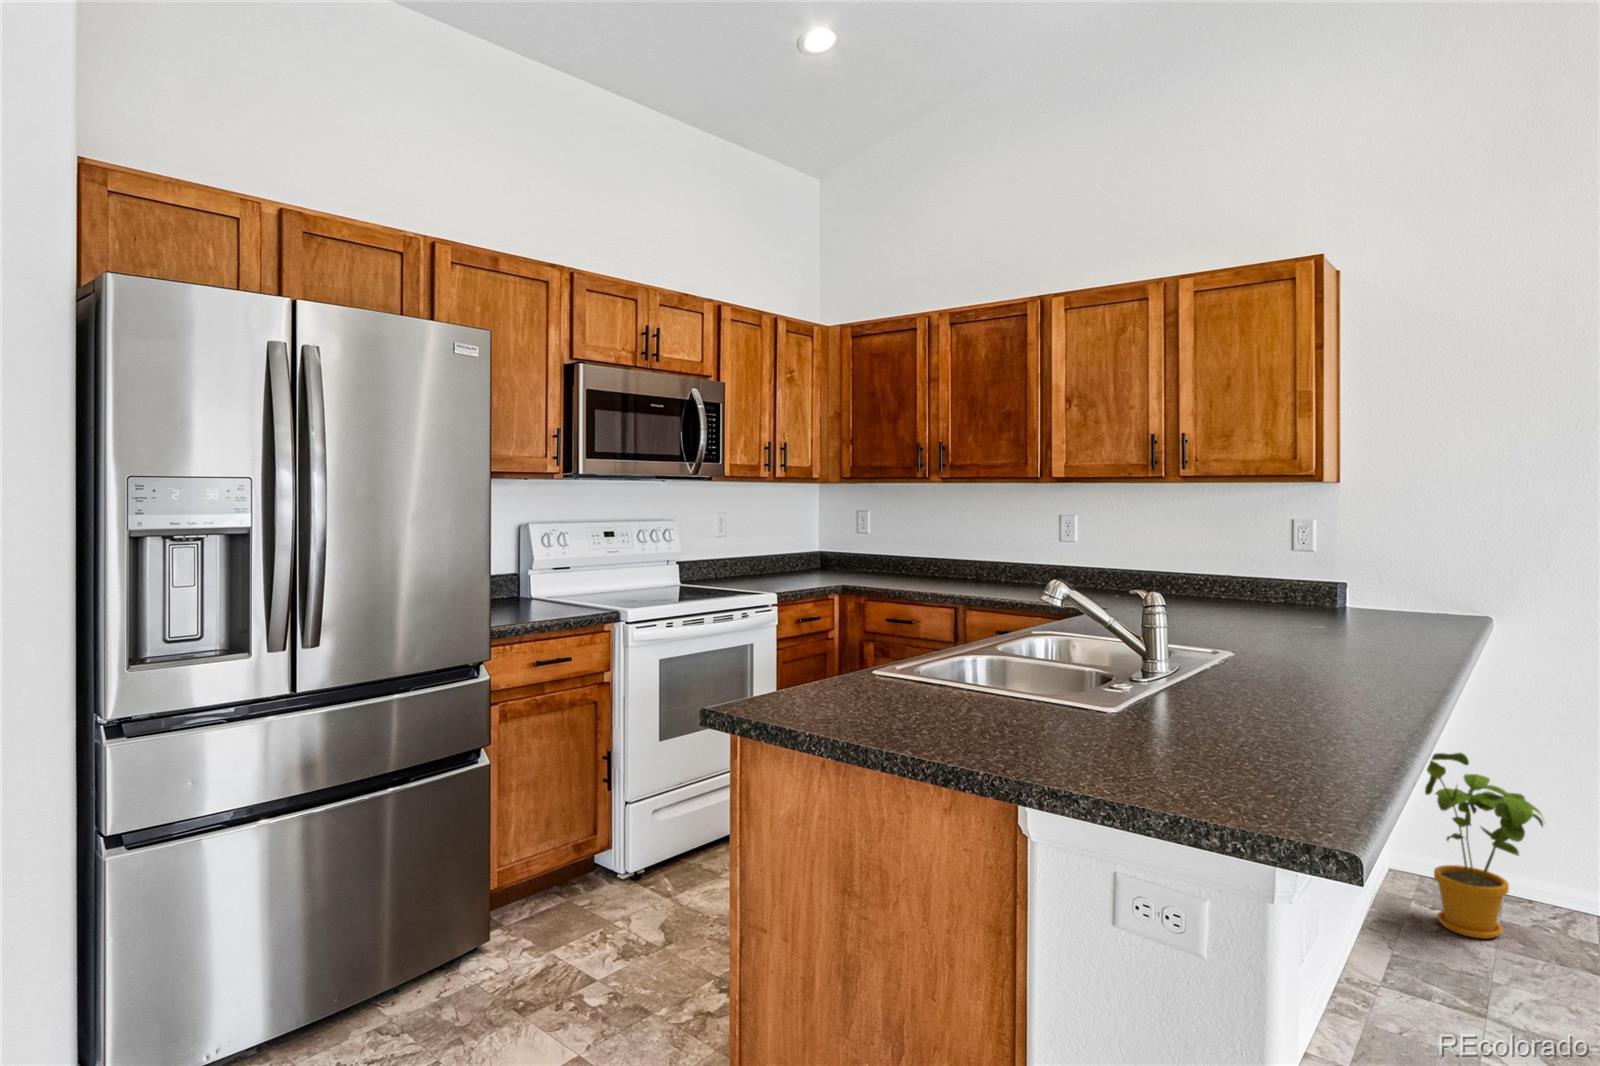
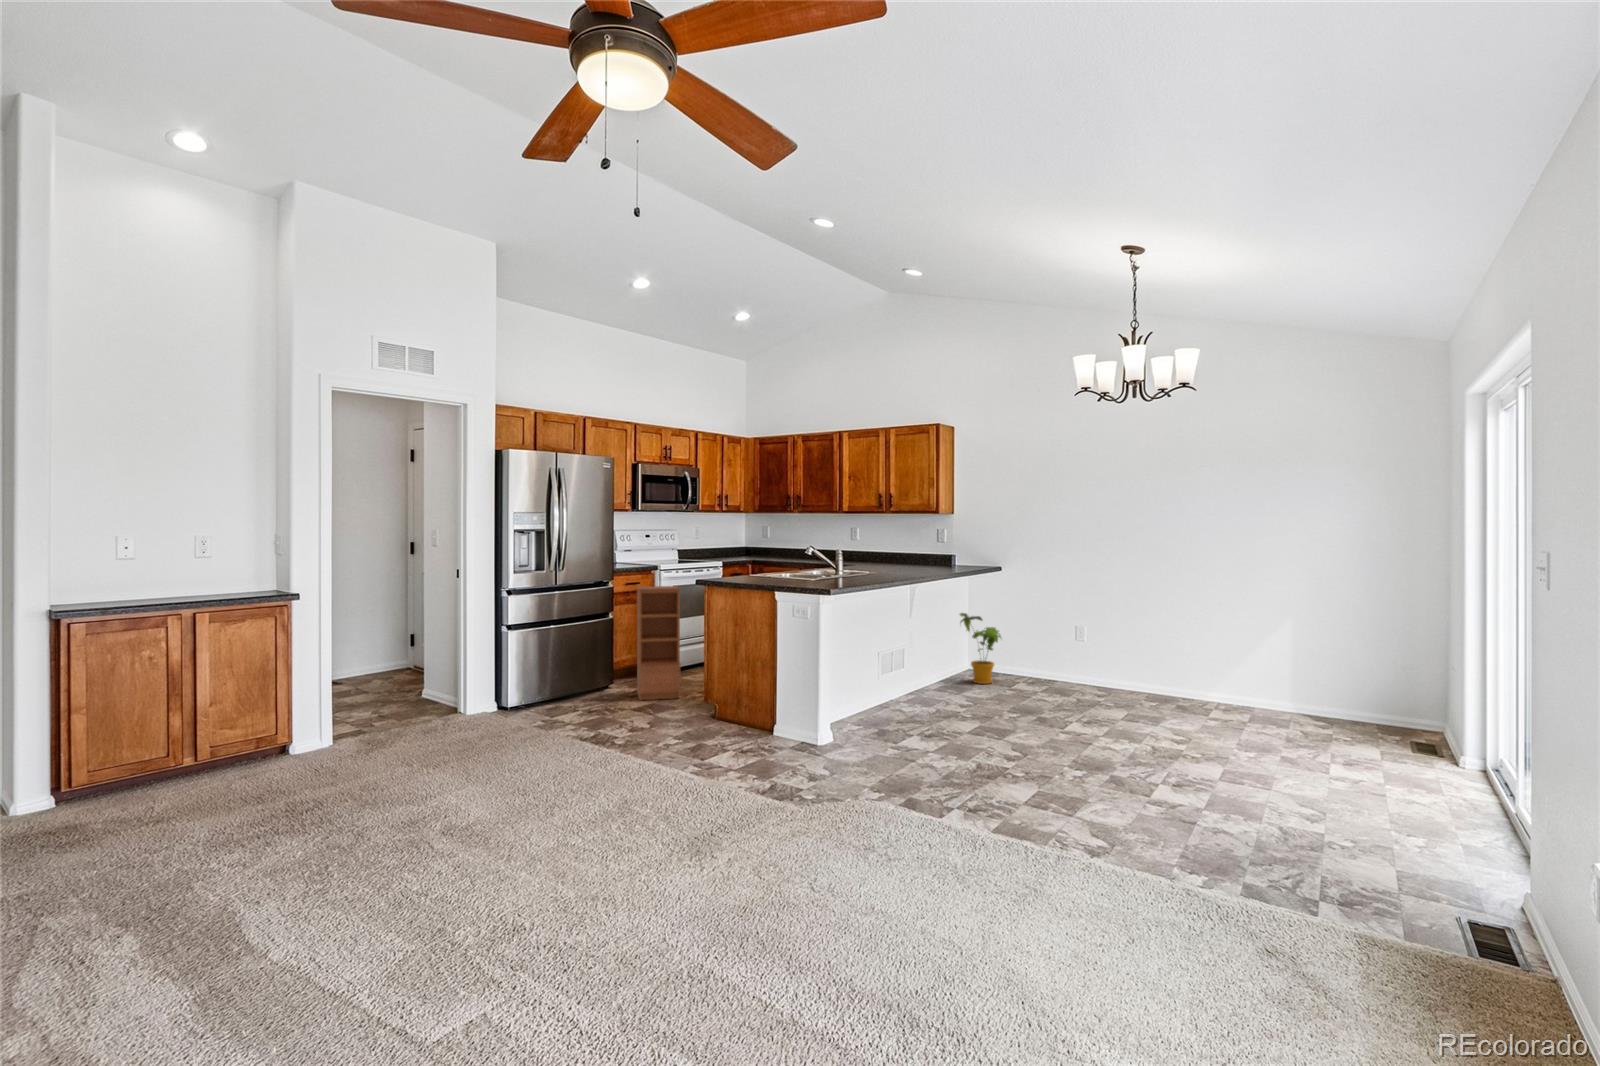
bookcase: none [543,680,665,1023] -> present [637,586,681,701]

